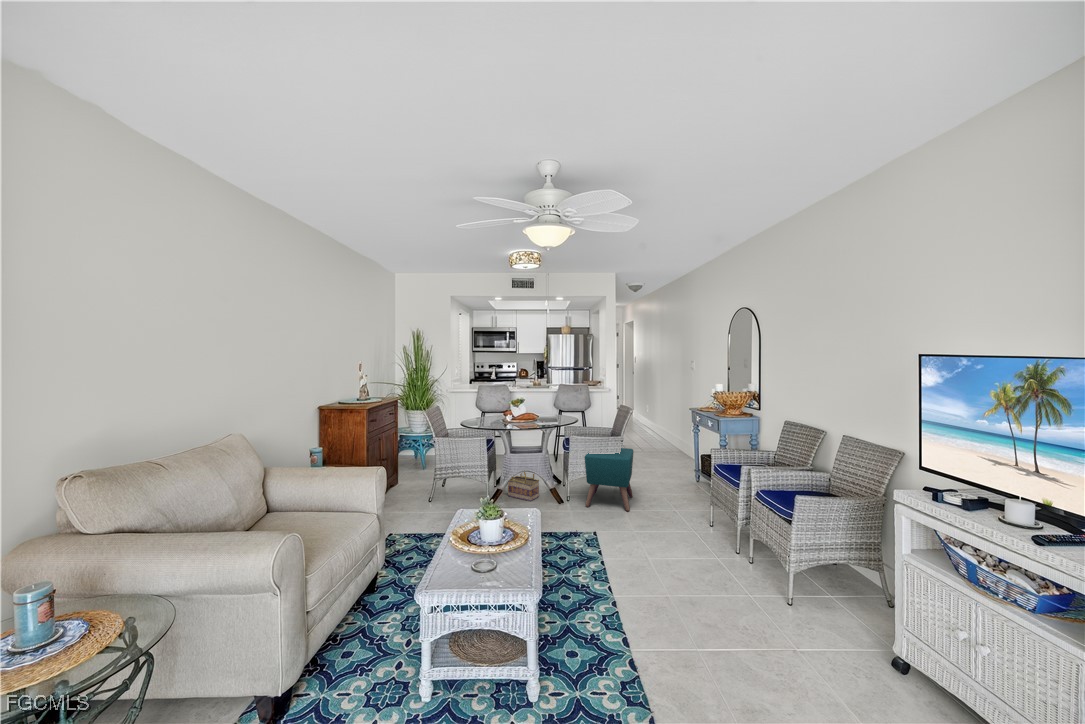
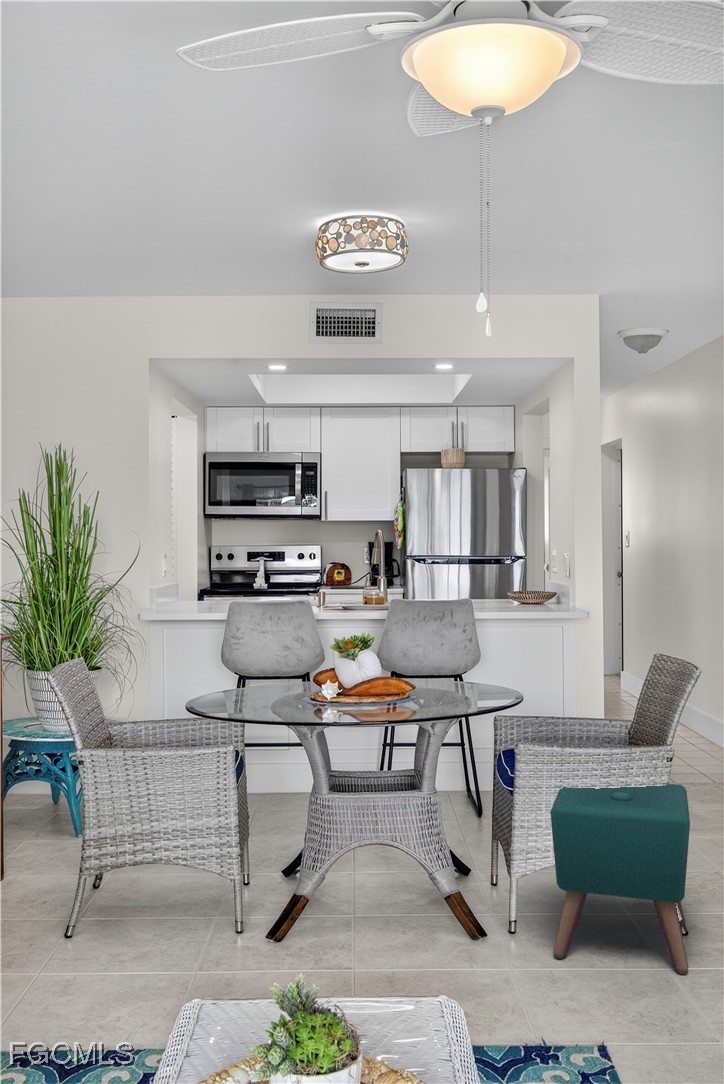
basket: present [508,472,539,501] -> none [320,824,413,940]

